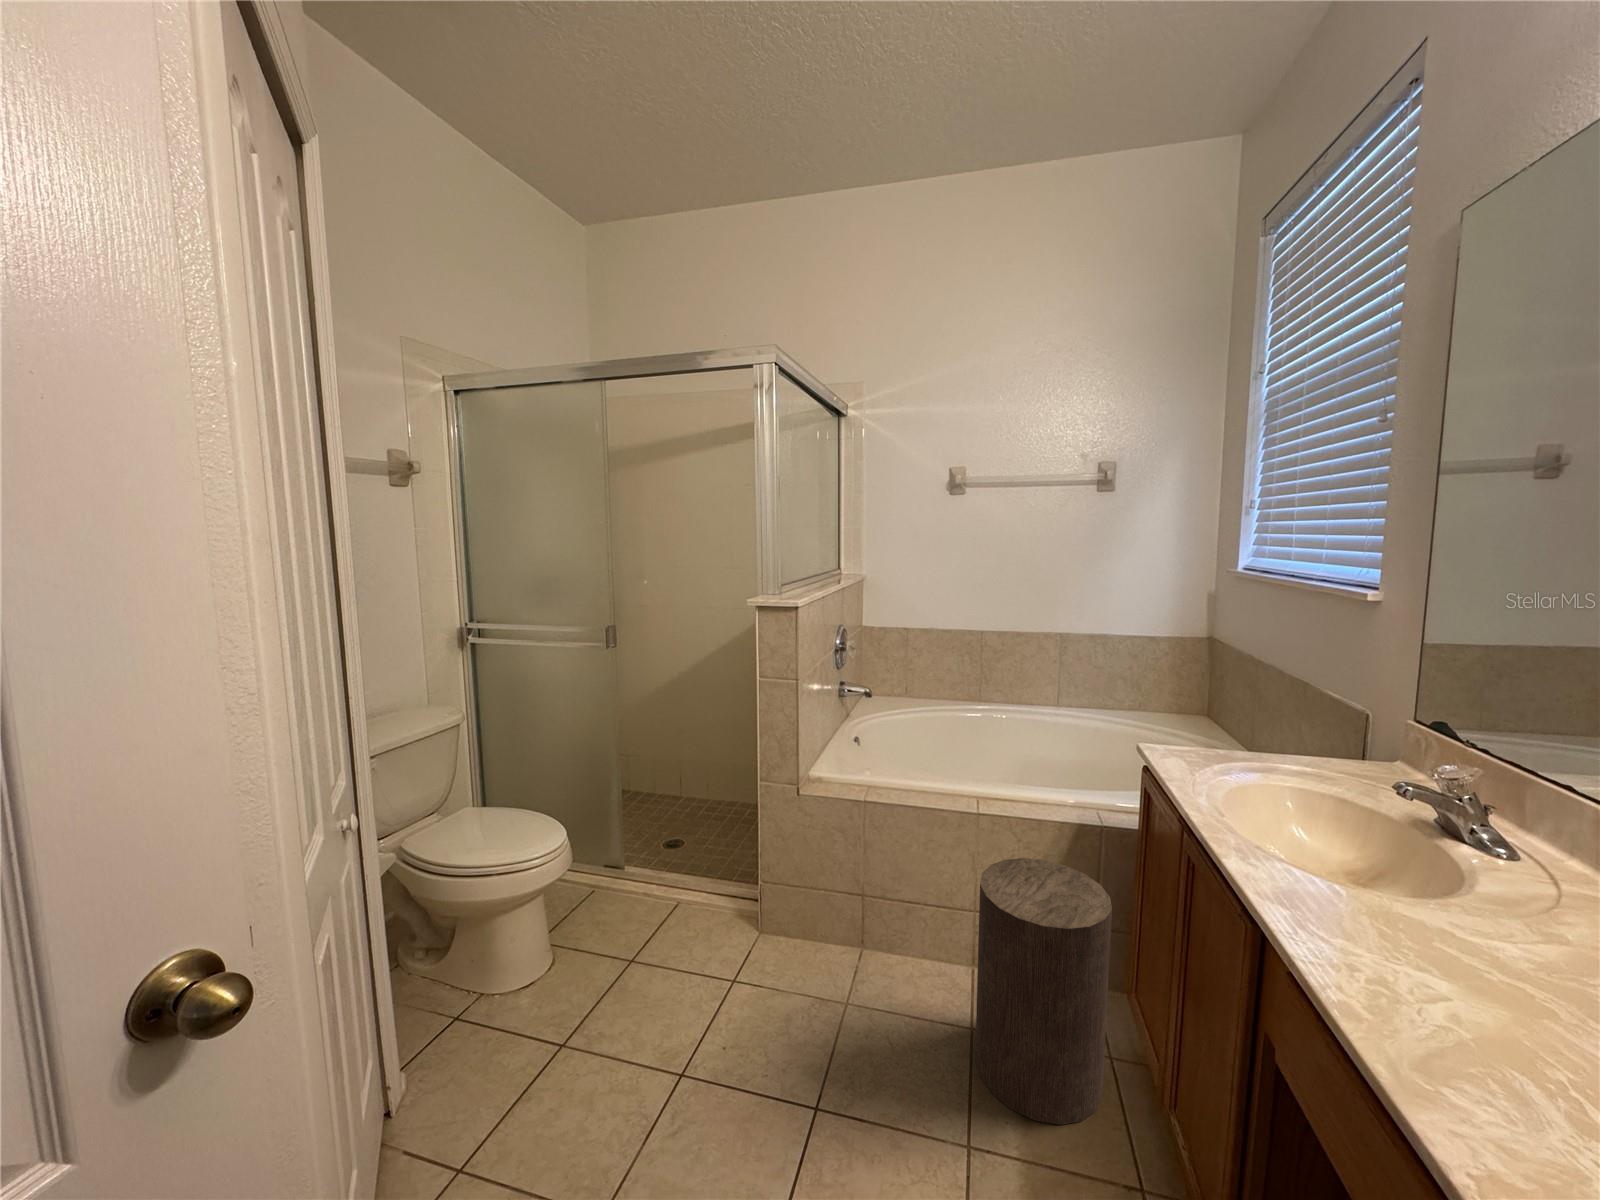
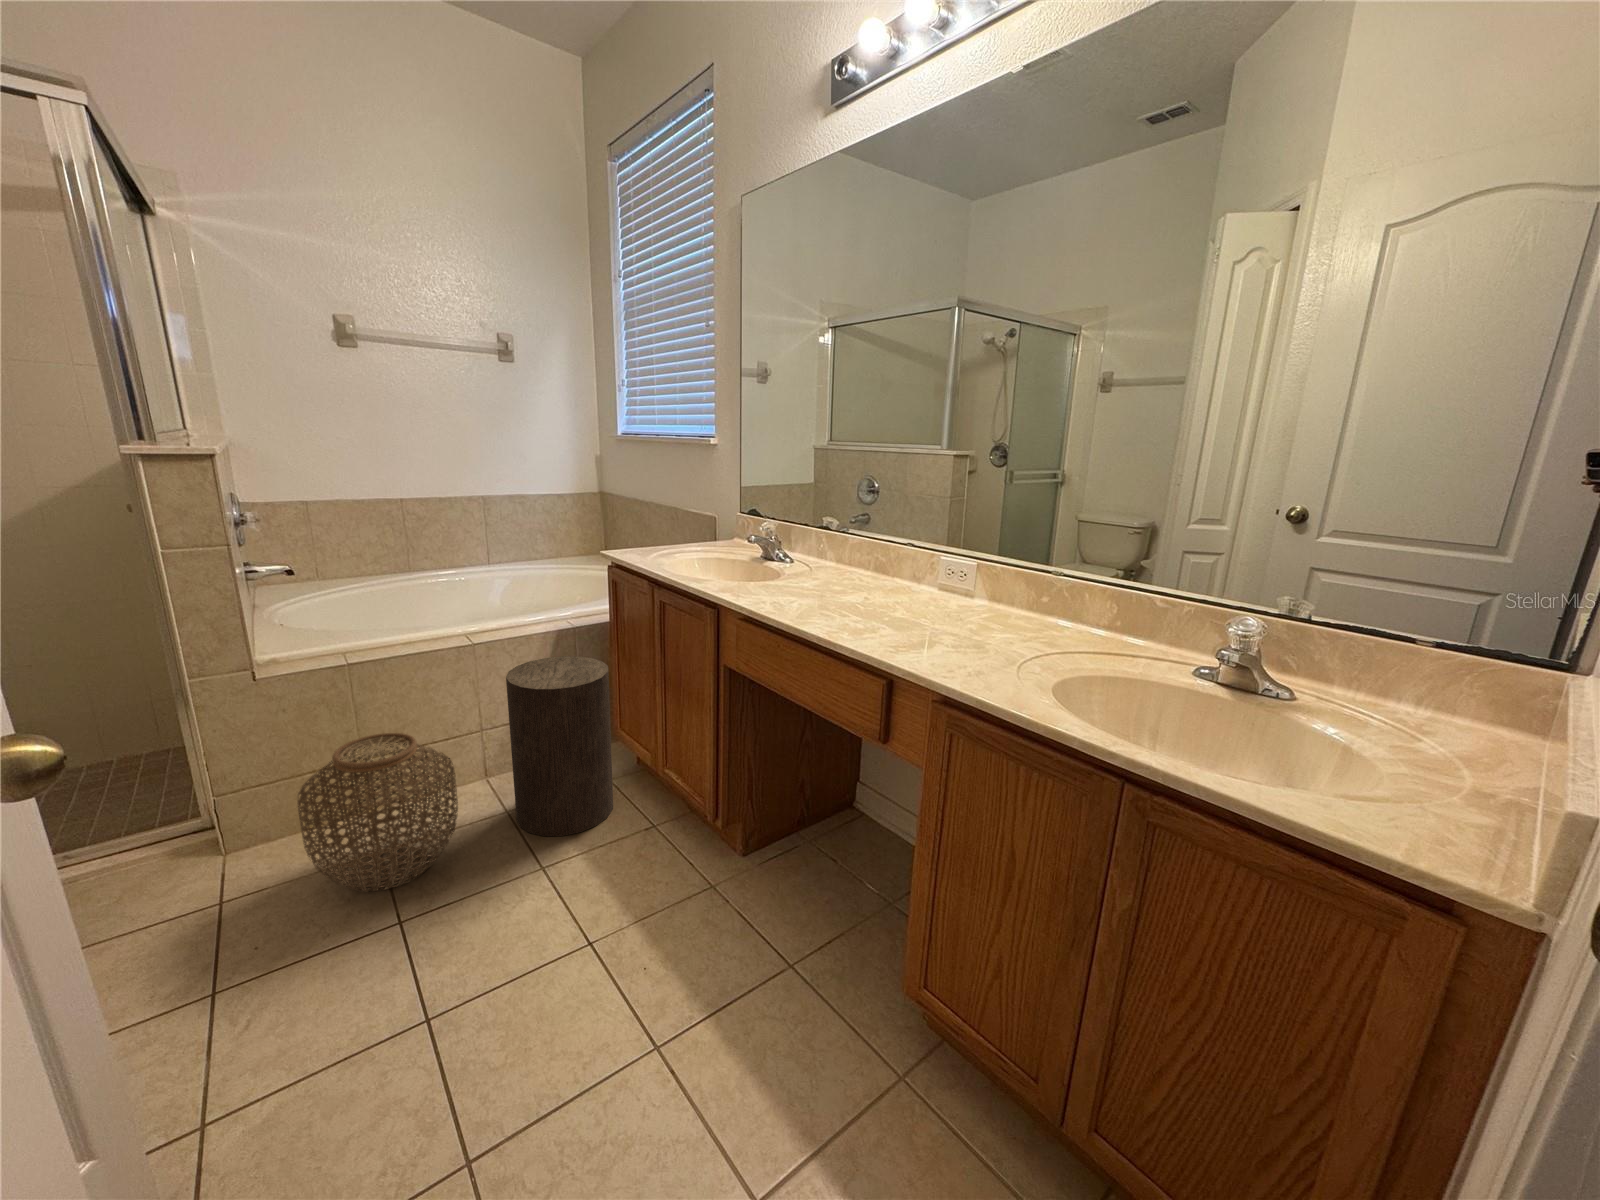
woven basket: none [777,882,911,1057] -> present [298,733,458,891]

